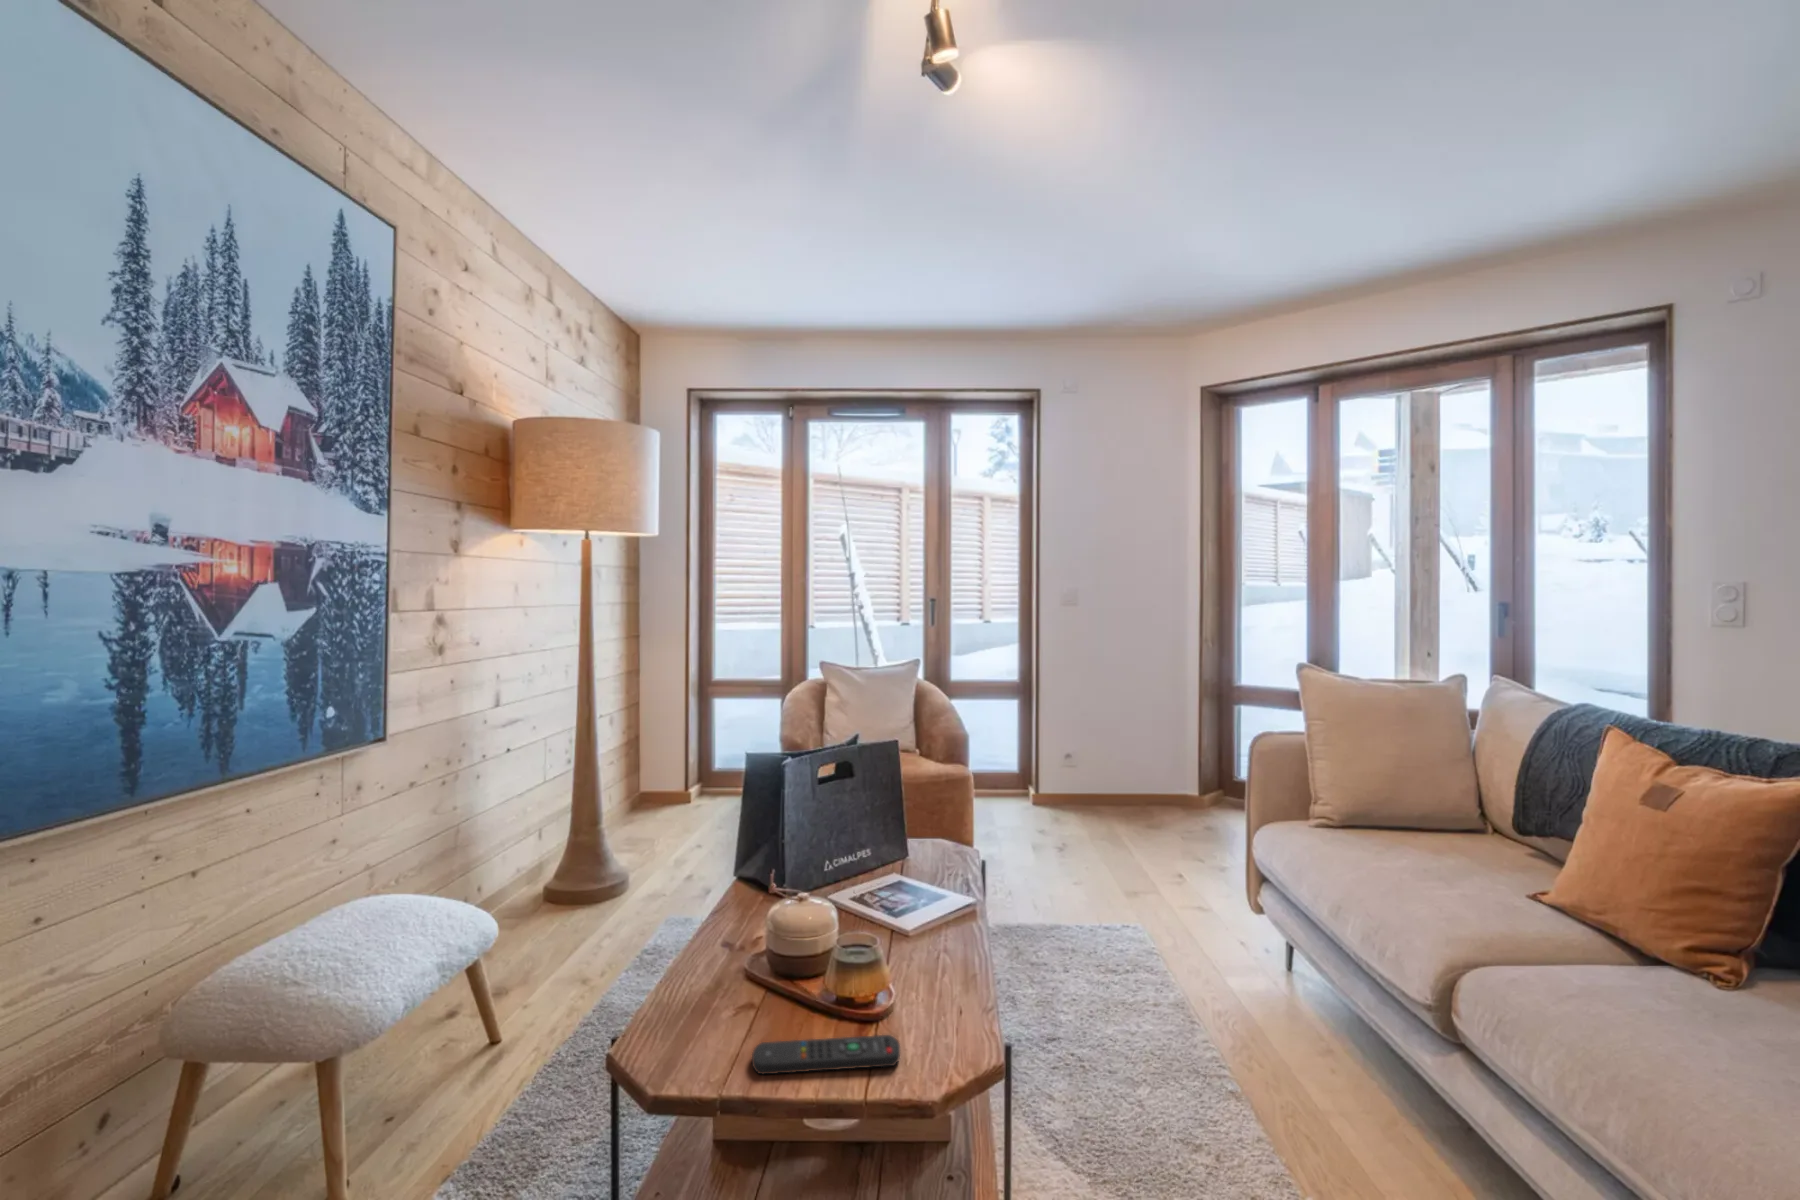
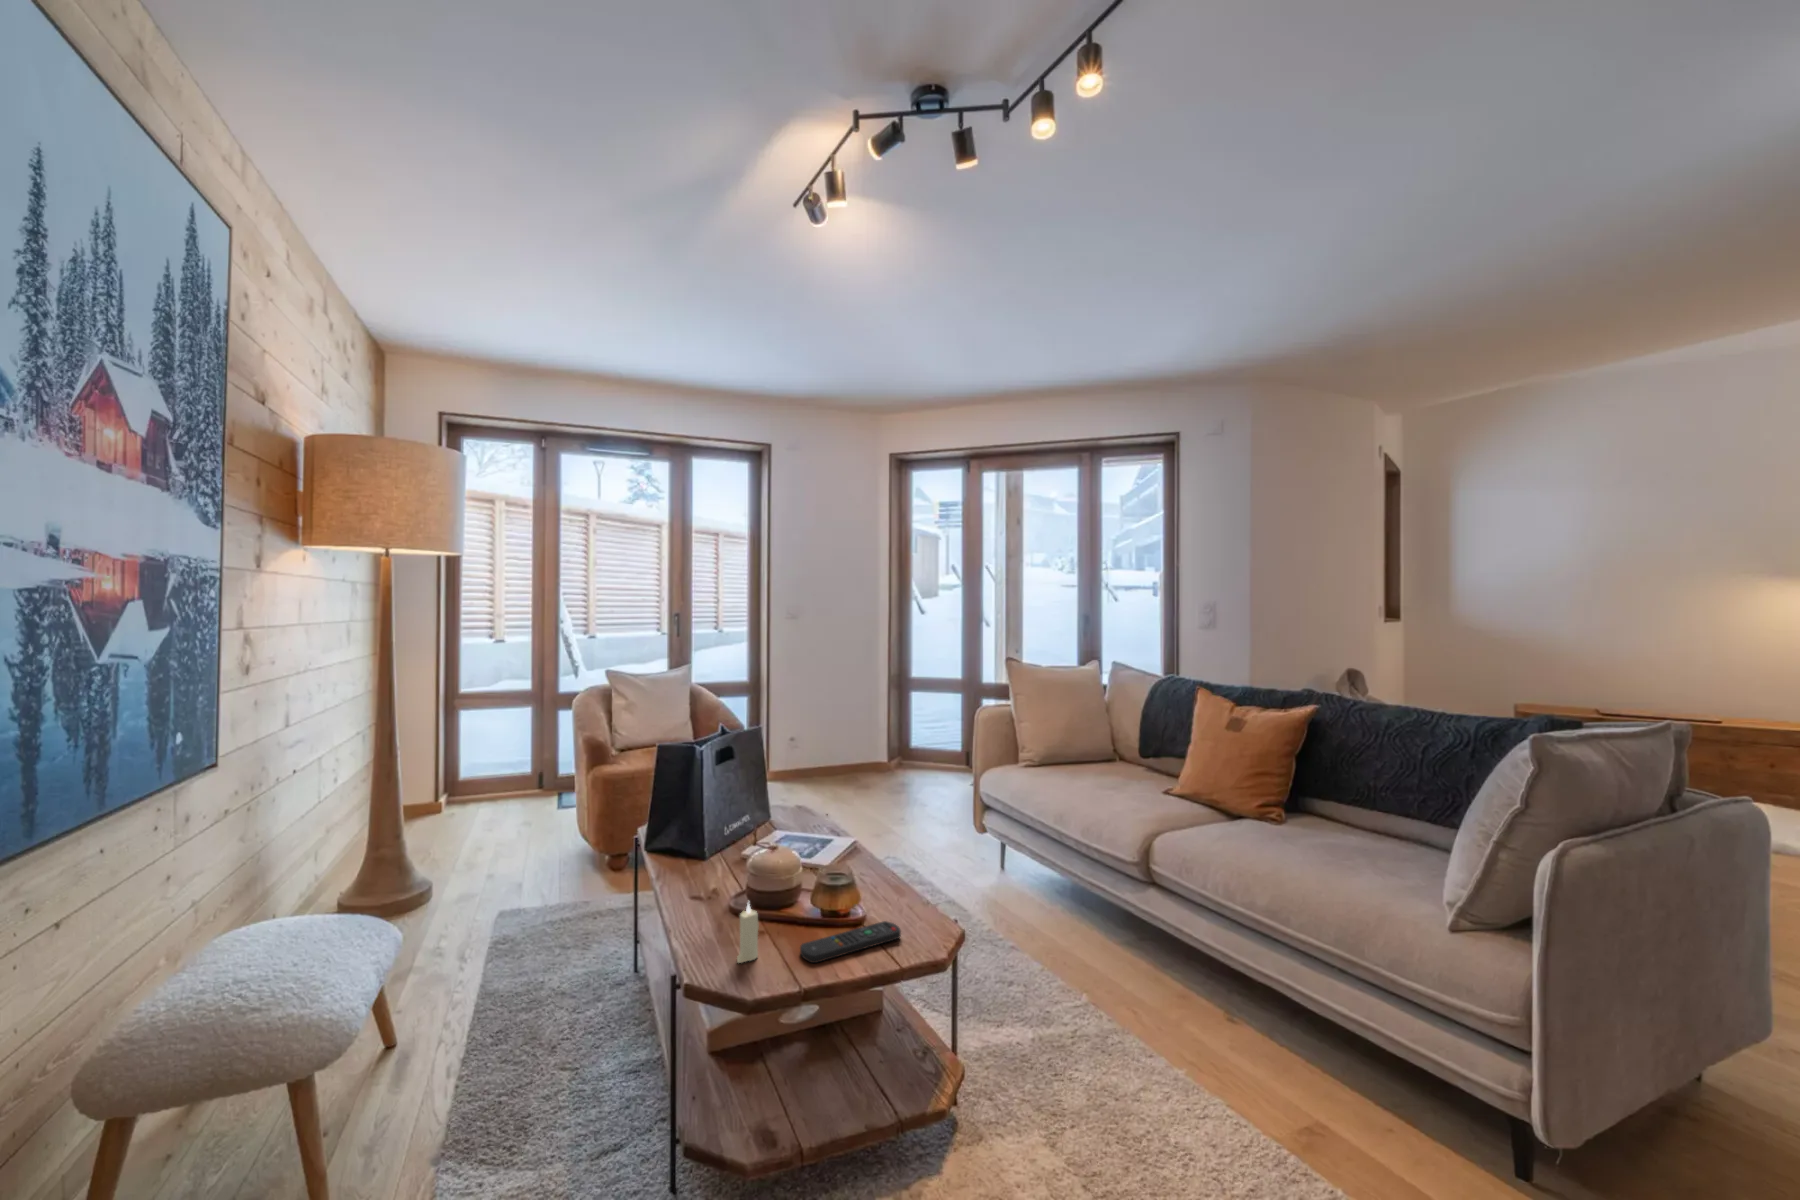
candle: none [674,973,706,1050] -> present [737,904,759,963]

